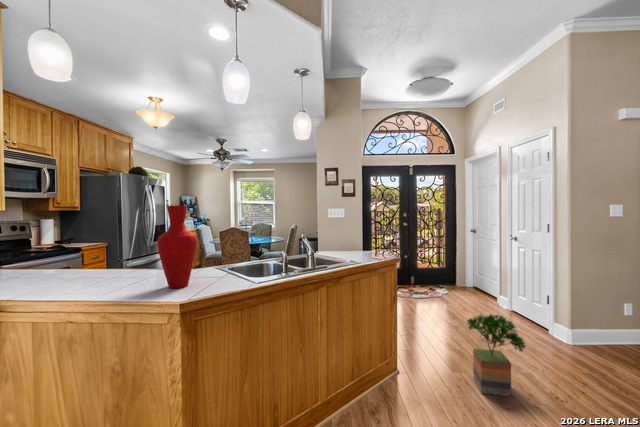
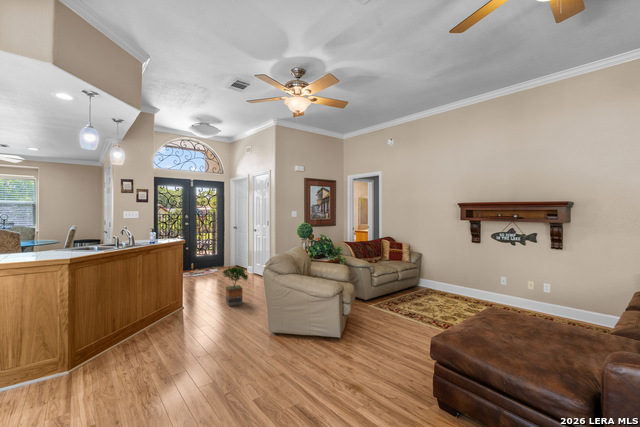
vase: present [157,206,197,288] -> none [35,208,63,256]

